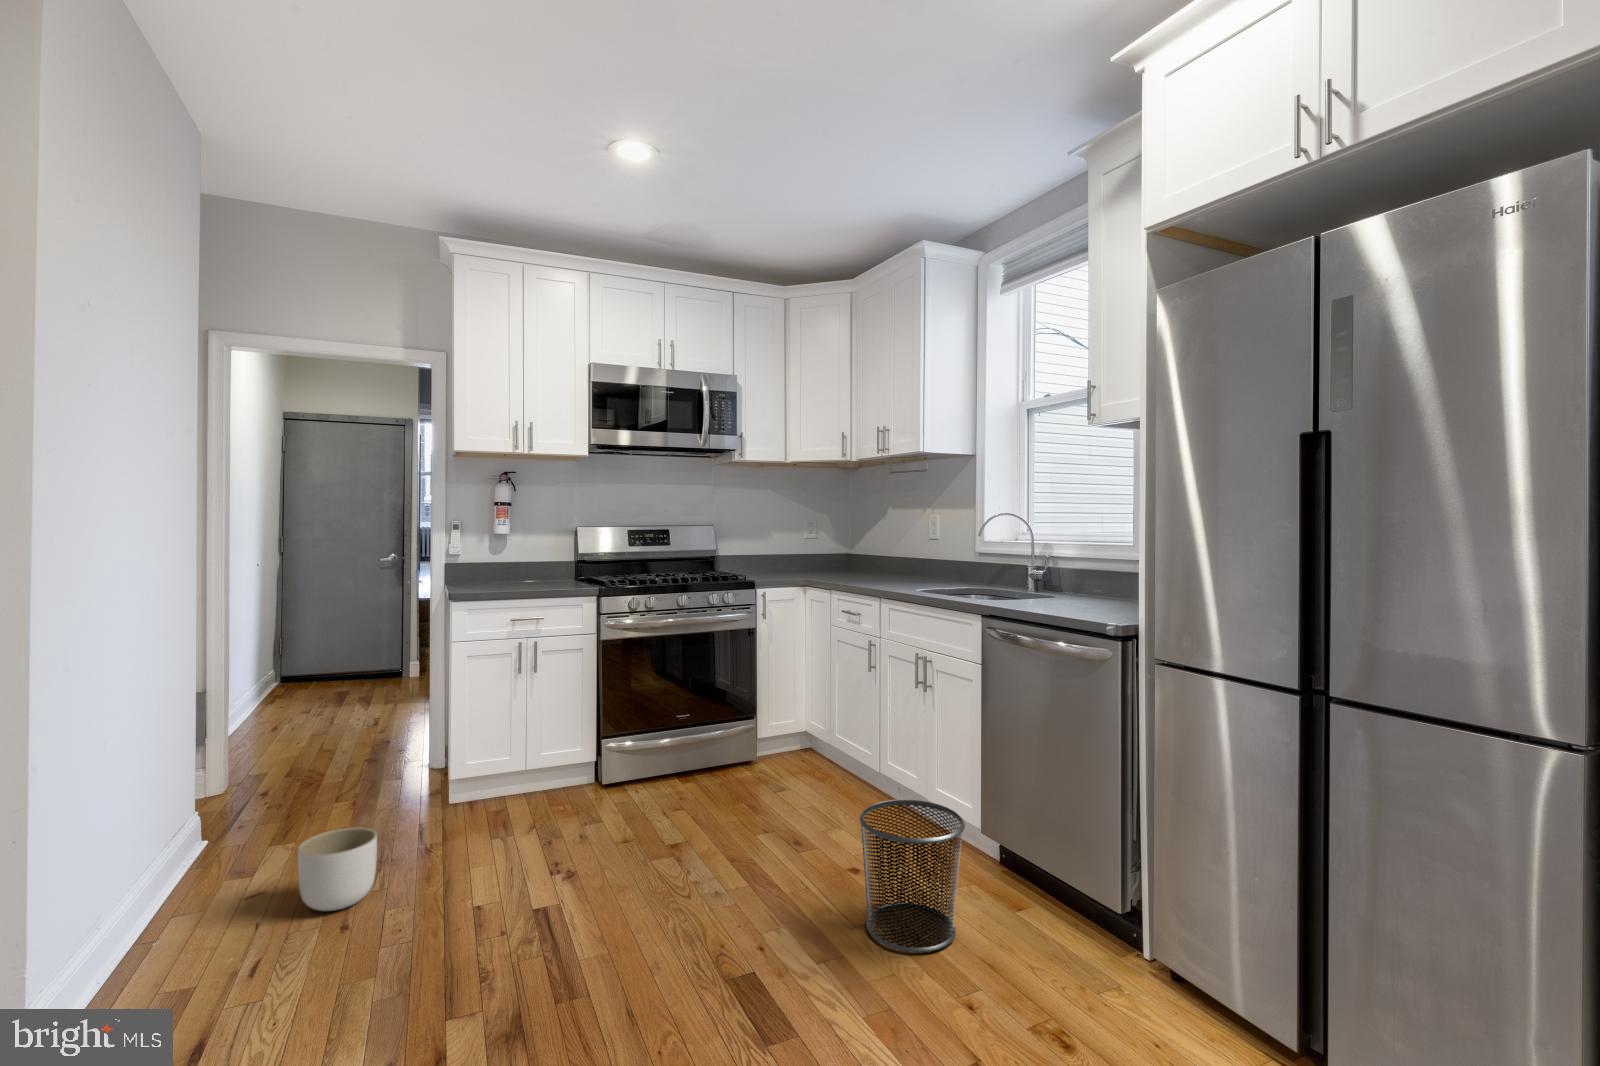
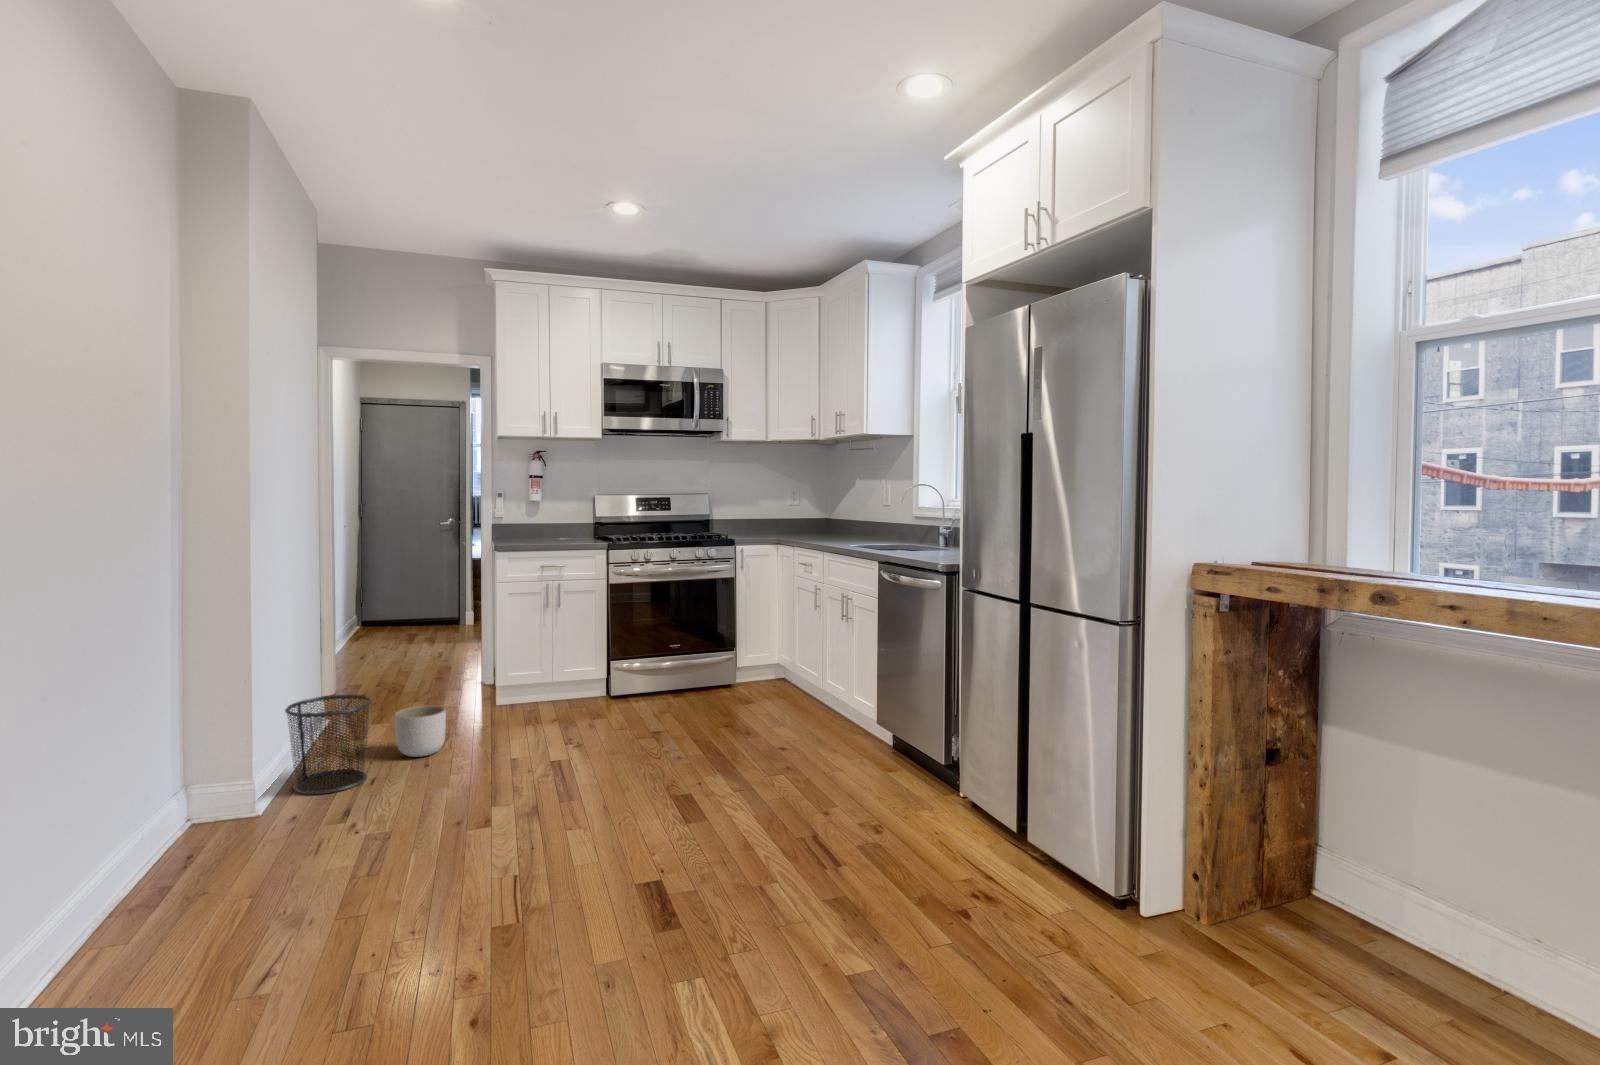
waste bin: present [860,800,965,953] -> present [285,695,372,794]

